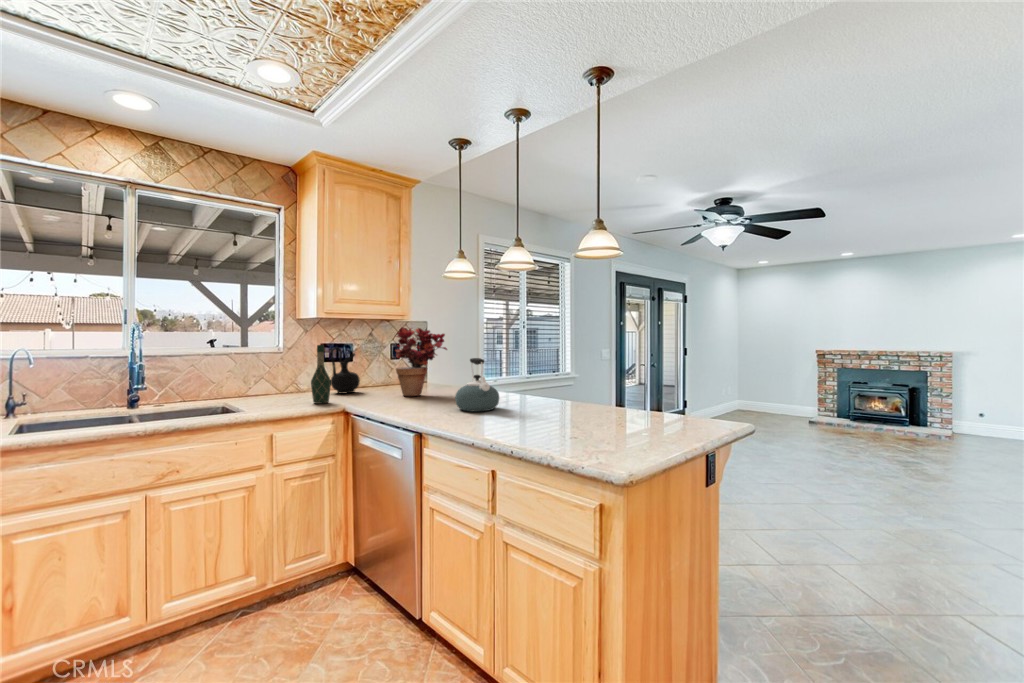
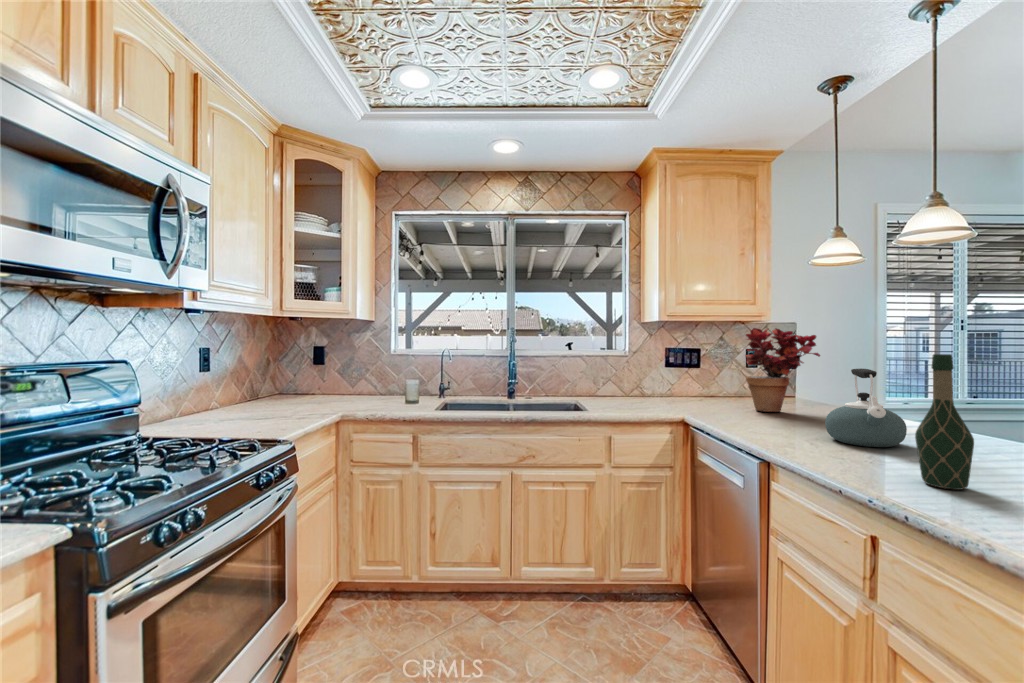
wine bottle: present [311,345,331,404] -> present [915,354,974,490]
ceramic jug: present [330,347,360,394] -> none [673,351,705,401]

